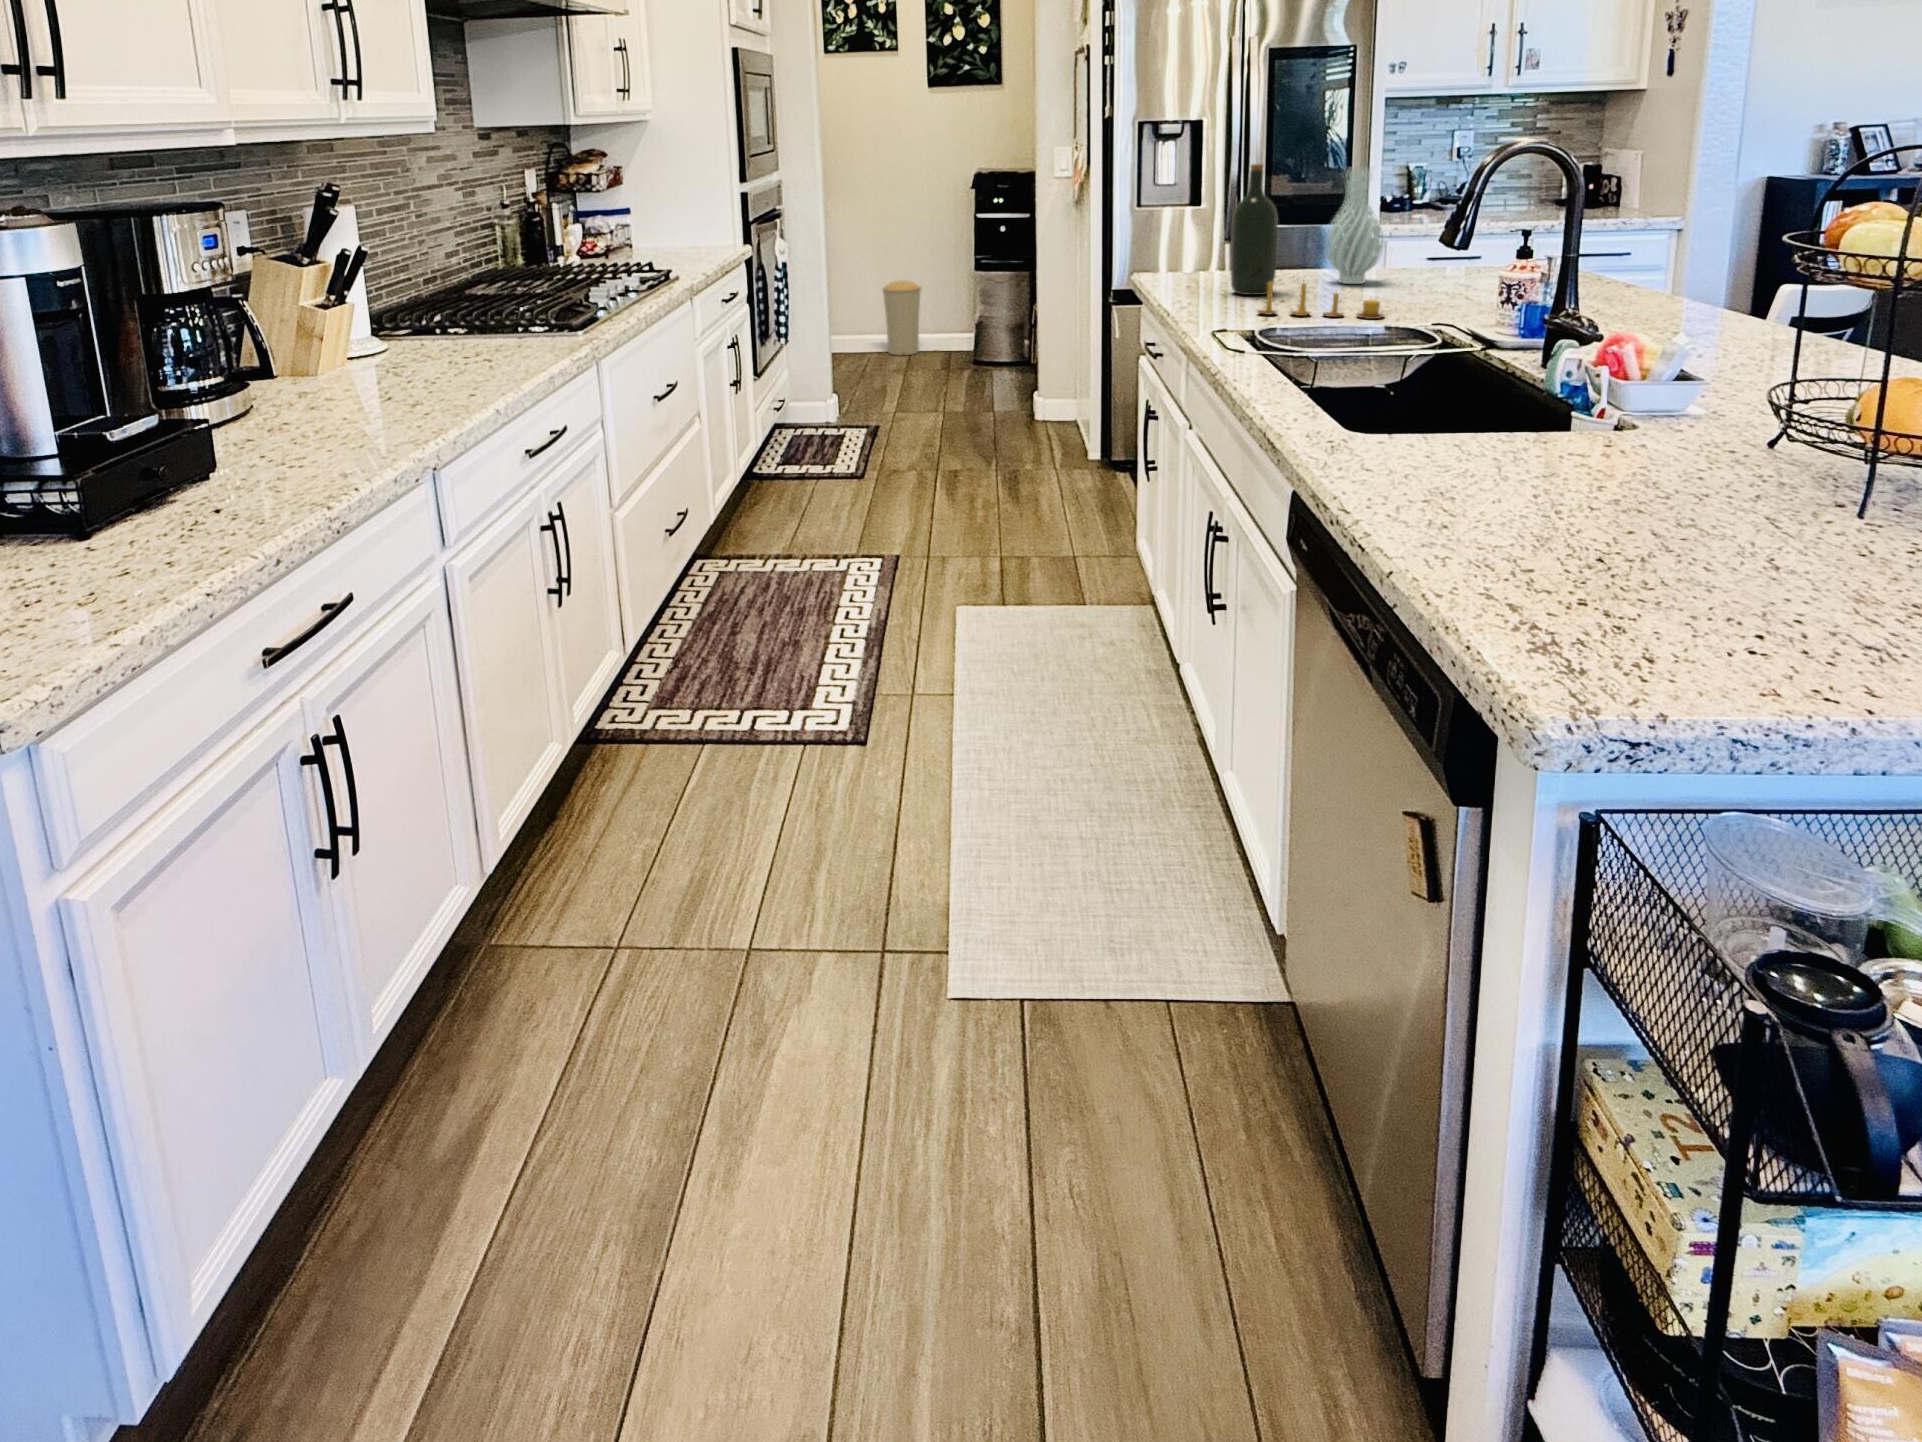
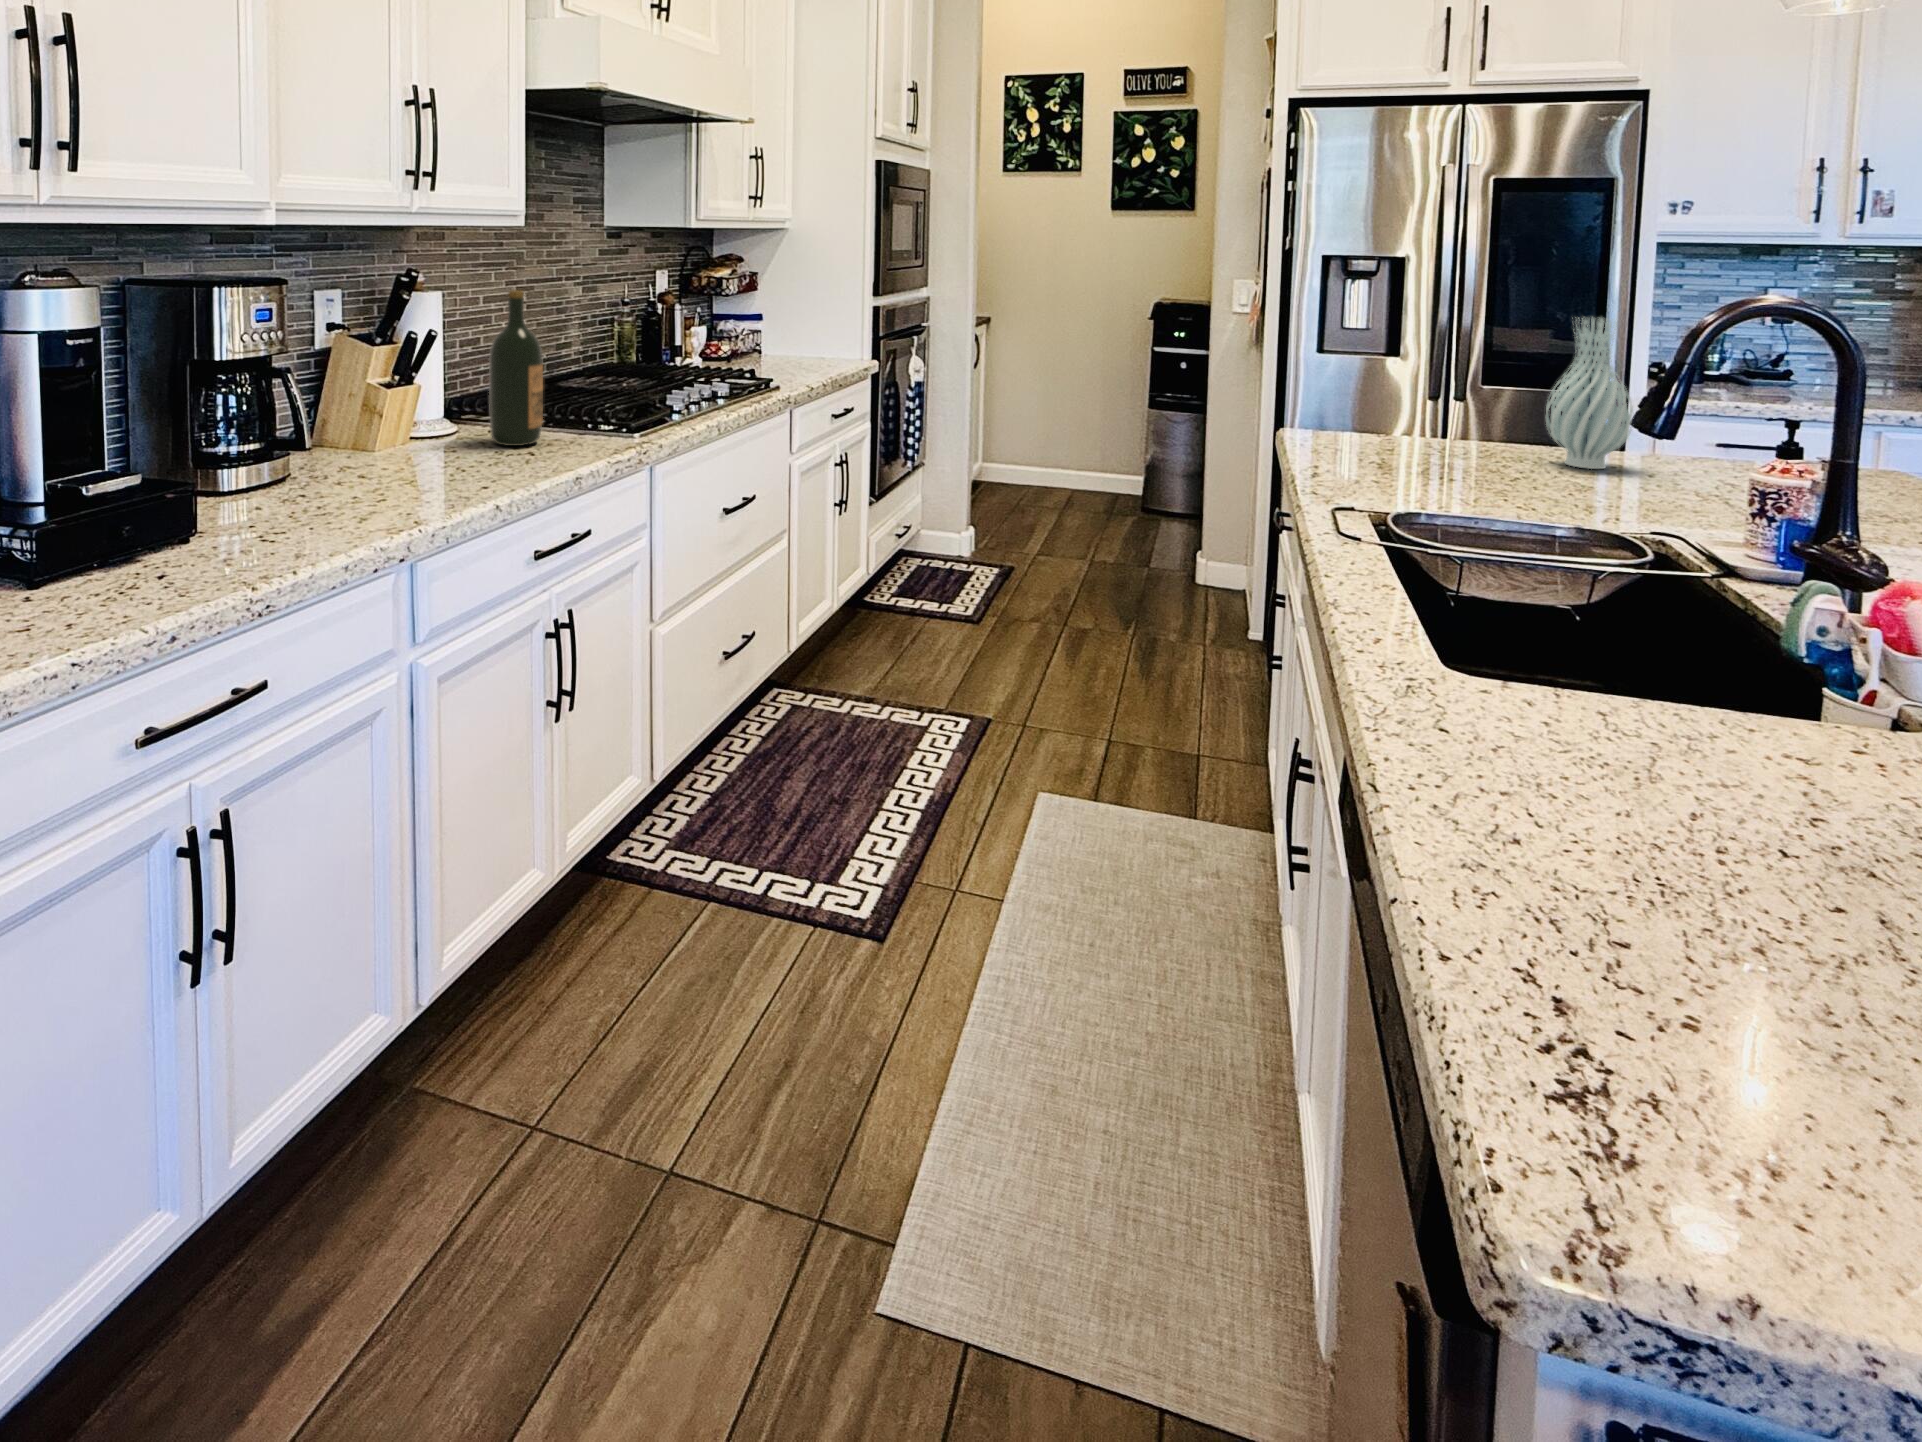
wine bottle: present [1230,164,1278,295] -> present [489,290,543,446]
candle: present [1258,279,1384,319] -> none [1423,450,1614,520]
trash can: present [883,280,921,356] -> none [1042,410,1086,492]

